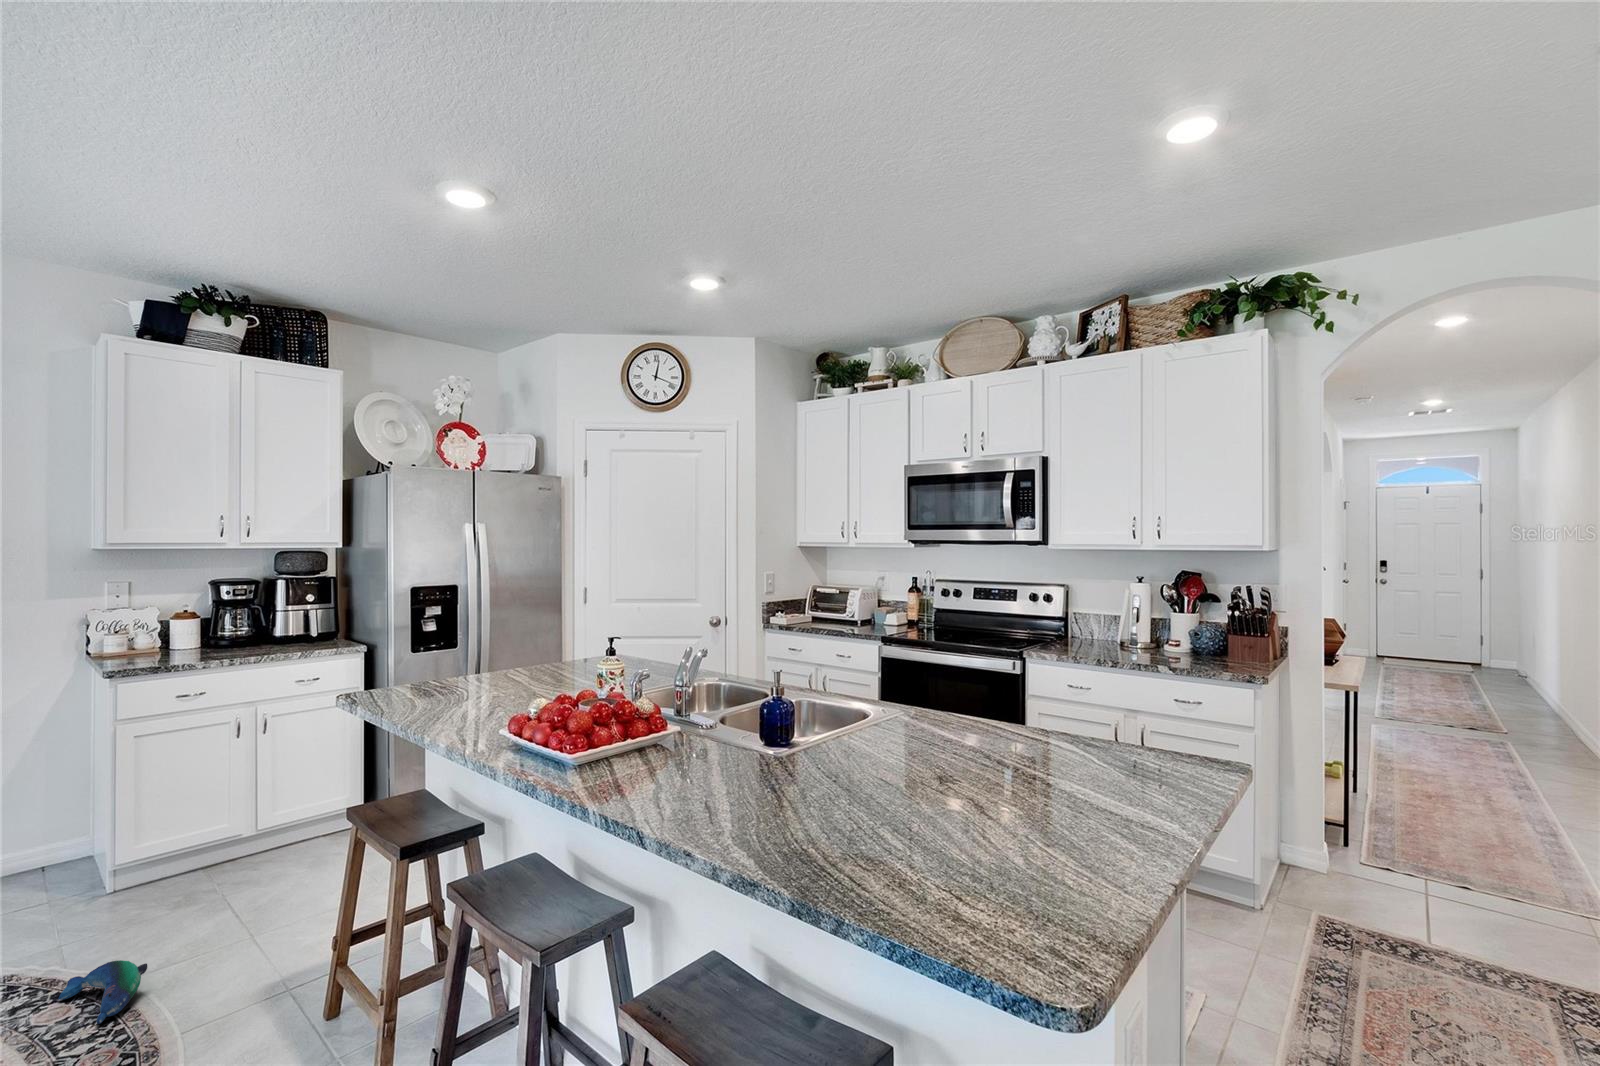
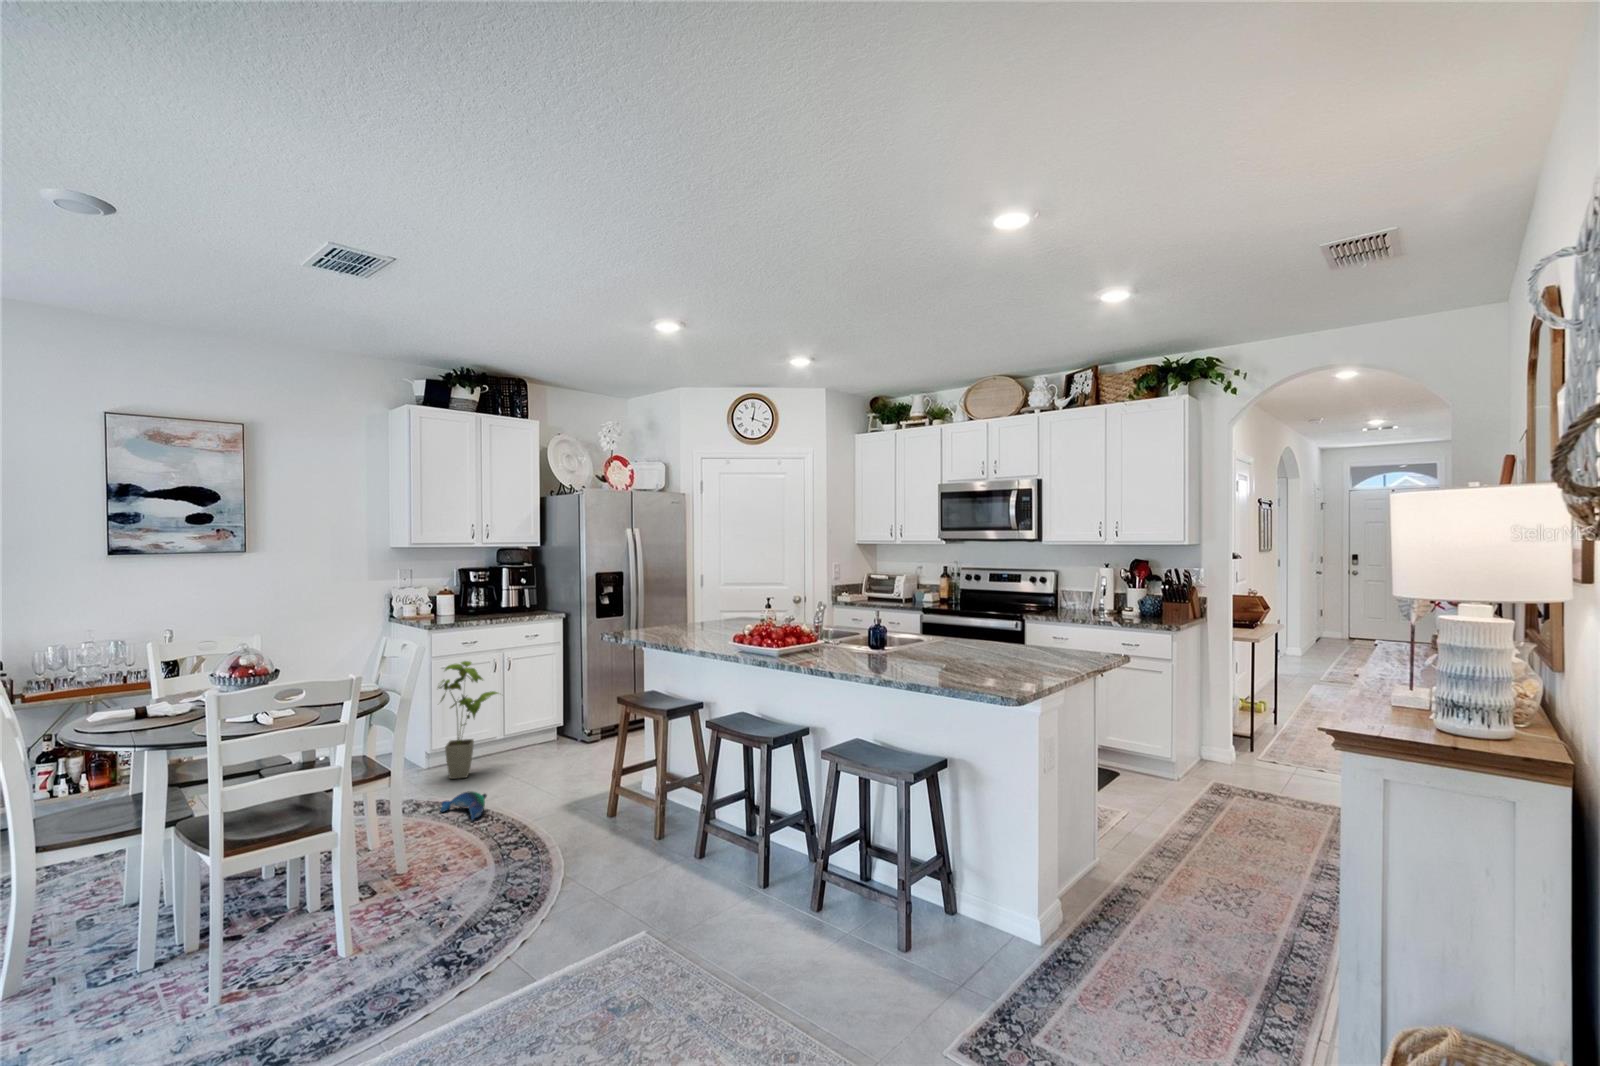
house plant: none [114,728,239,916] -> present [438,661,498,779]

